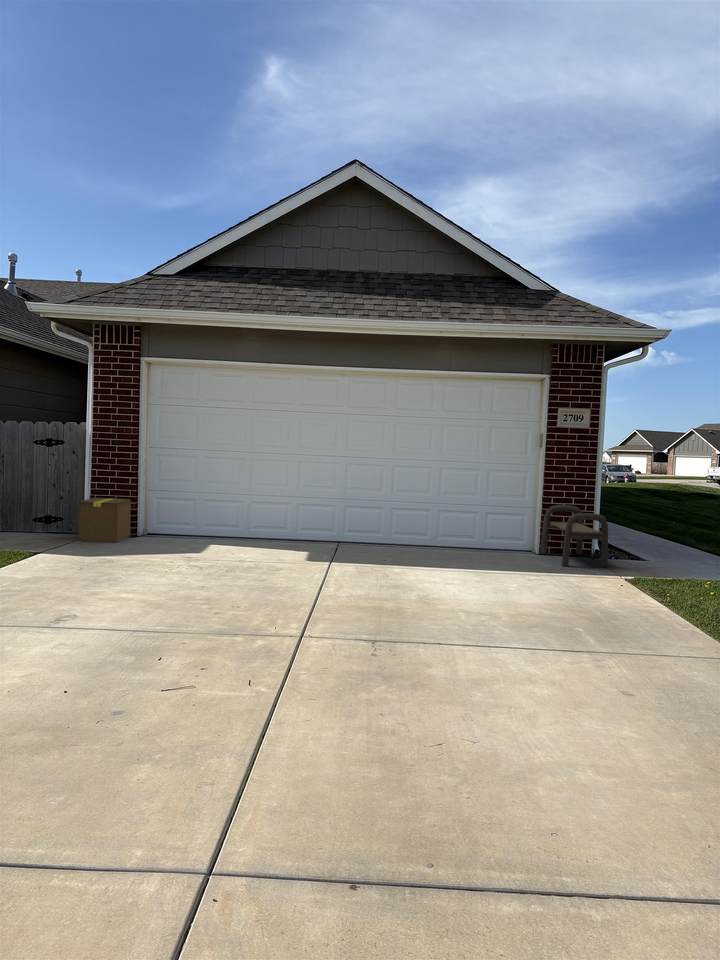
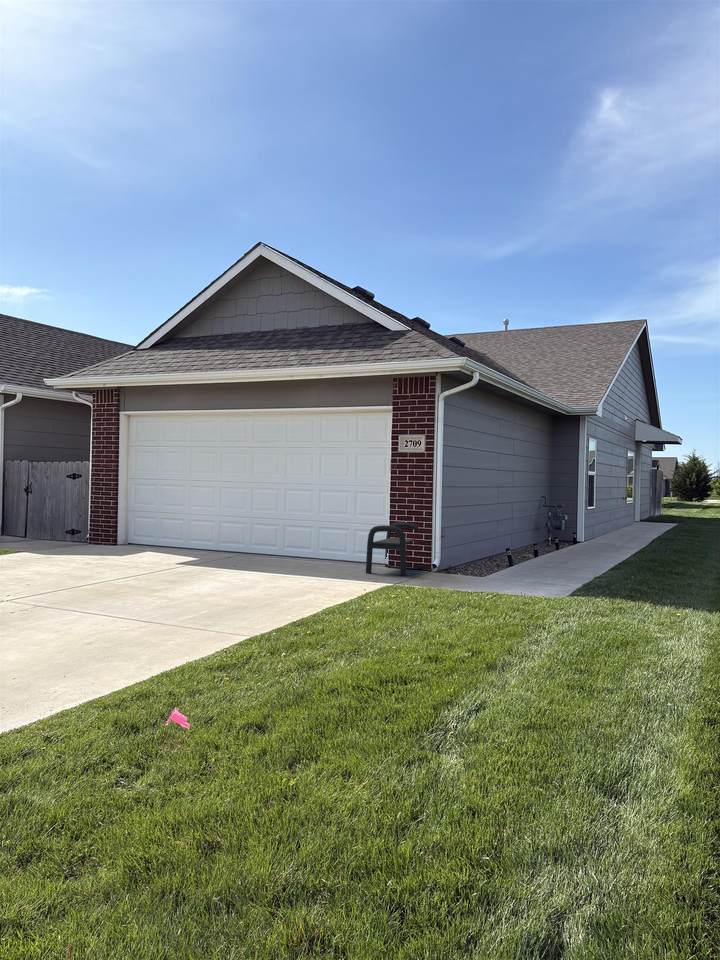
cardboard box: present [78,498,131,542] -> none [68,515,111,545]

